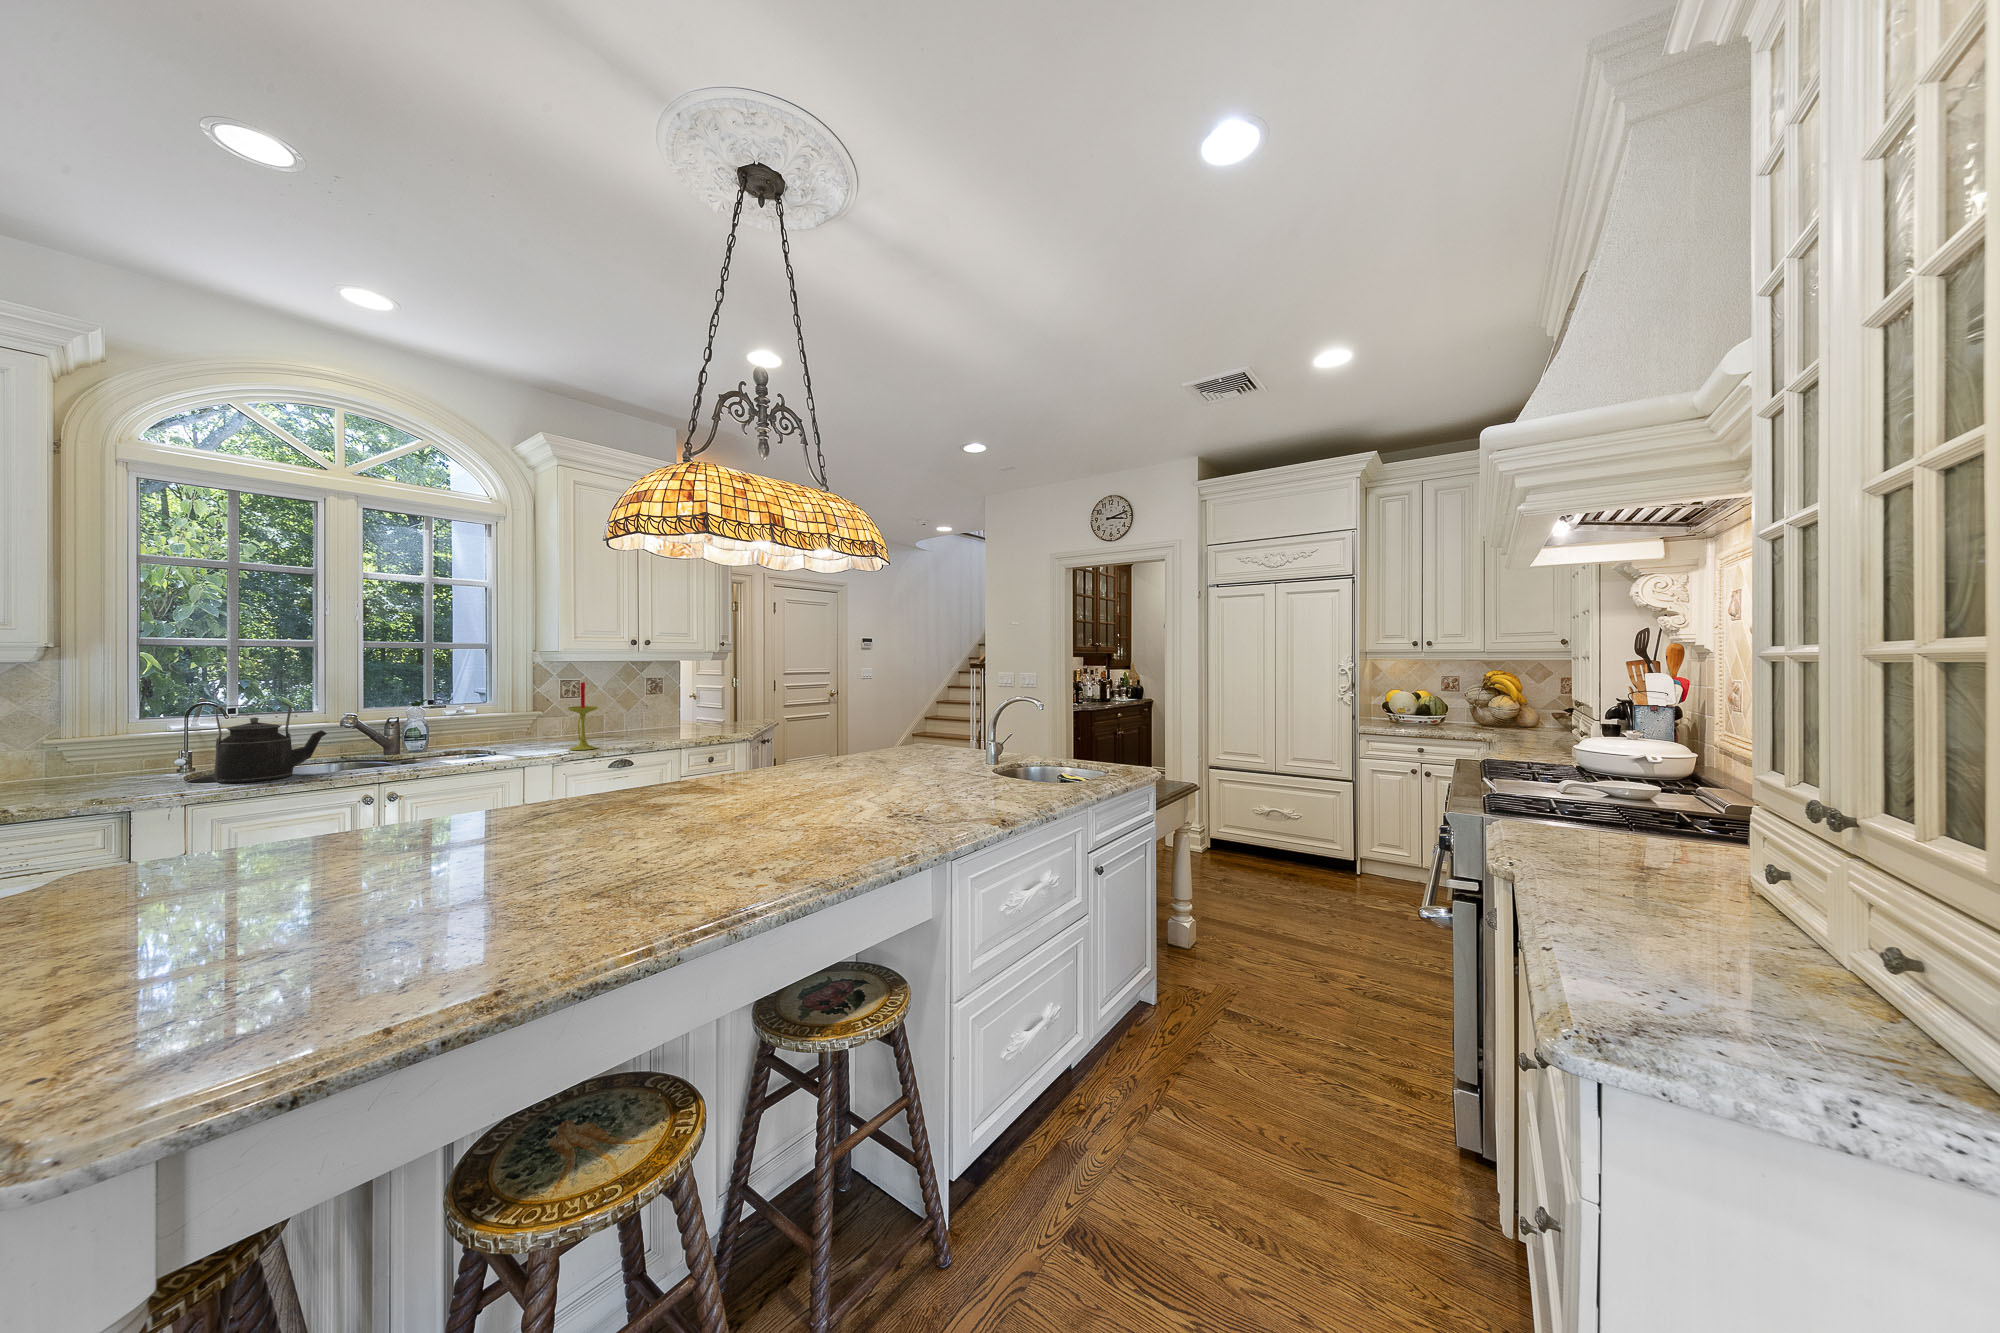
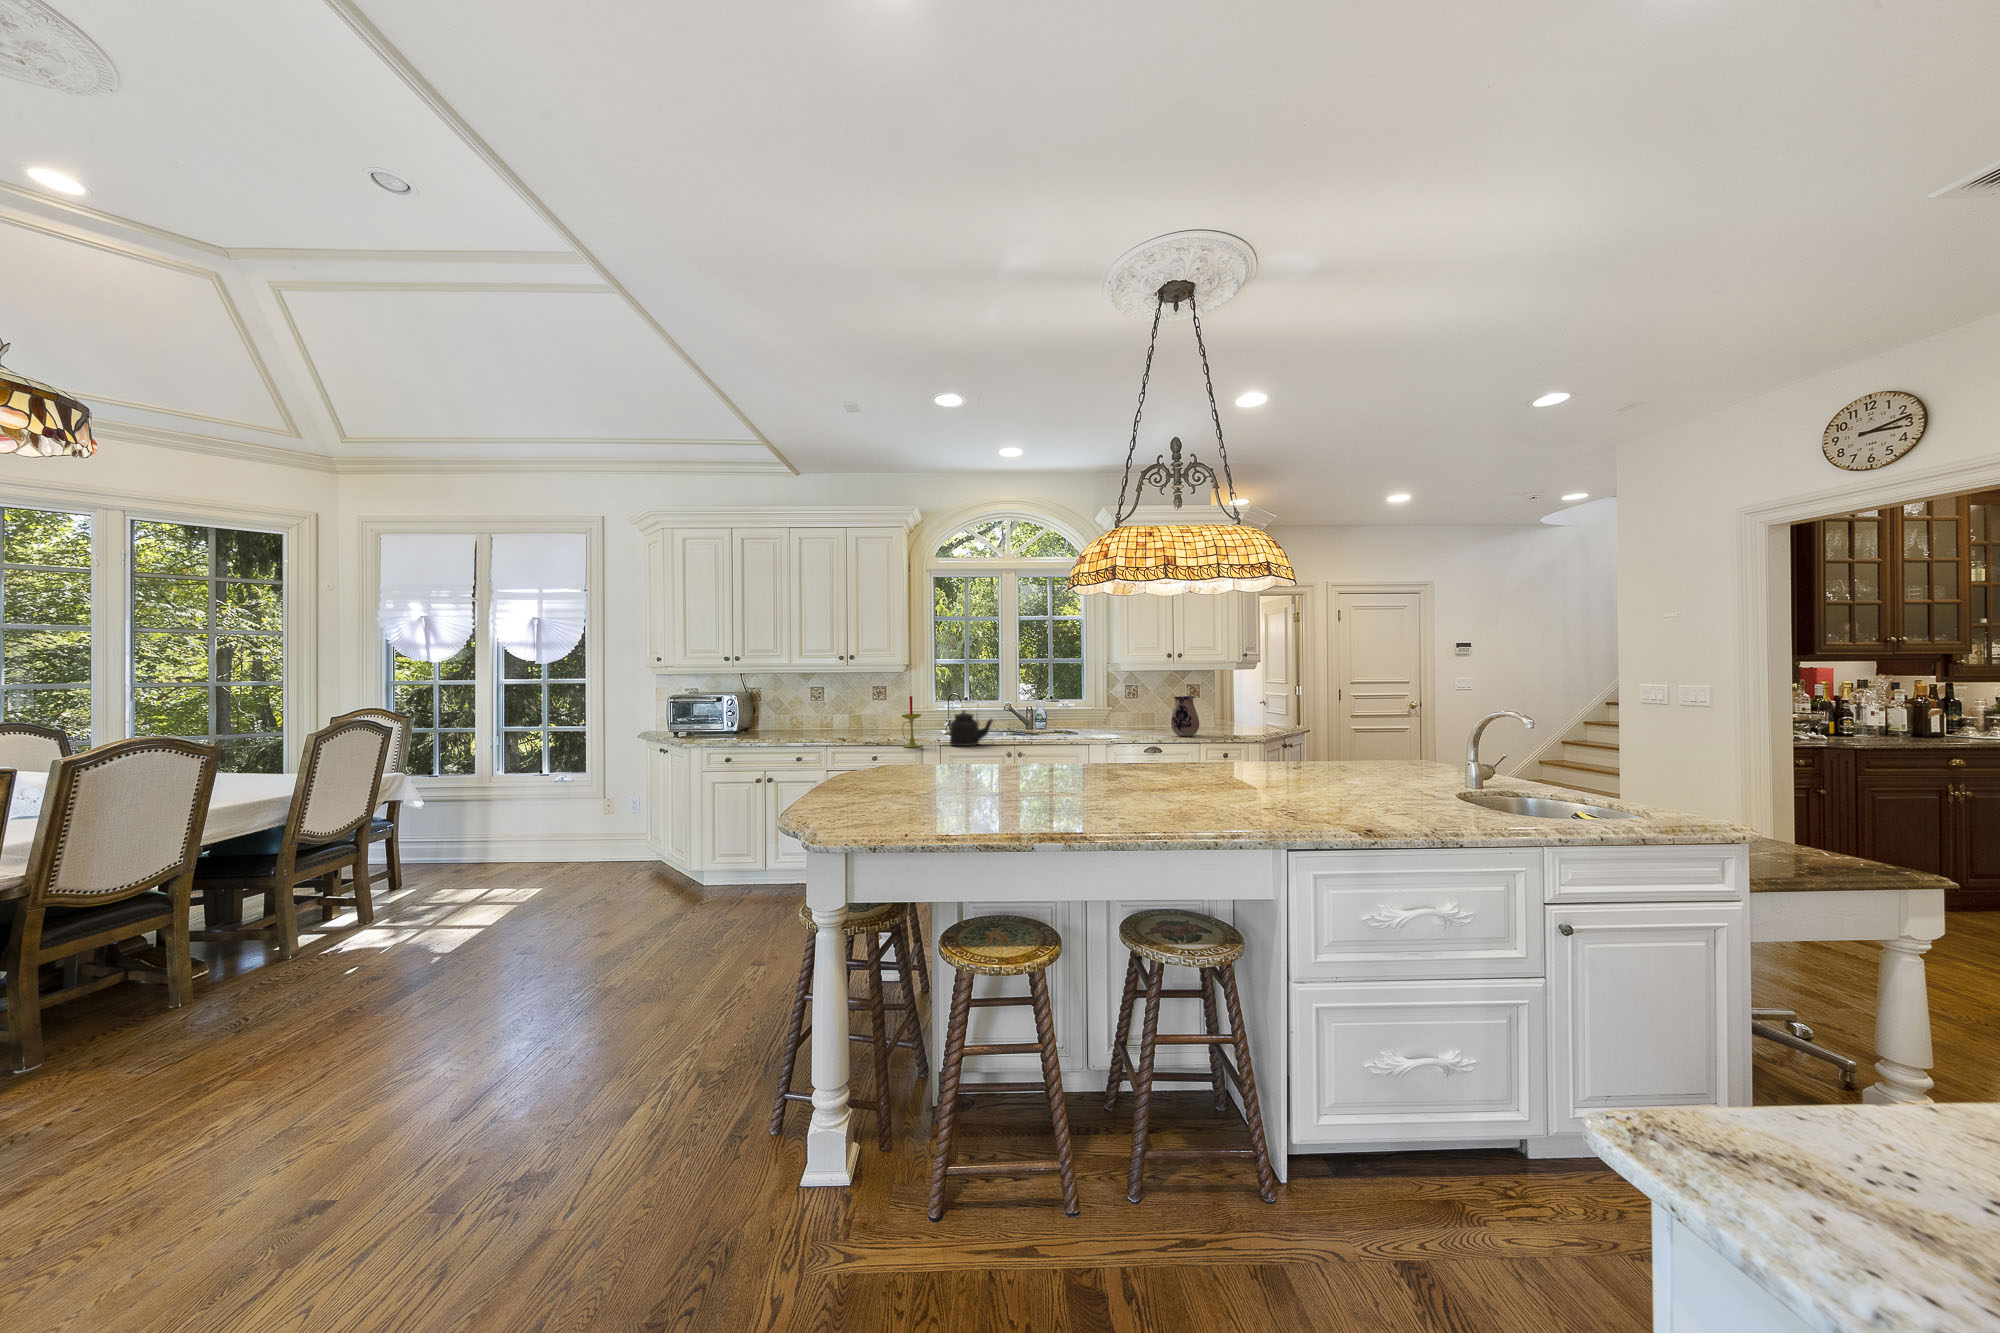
candle: present [568,682,598,750] -> present [902,696,921,747]
ceramic pitcher: none [630,691,668,739] -> present [1171,696,1199,736]

